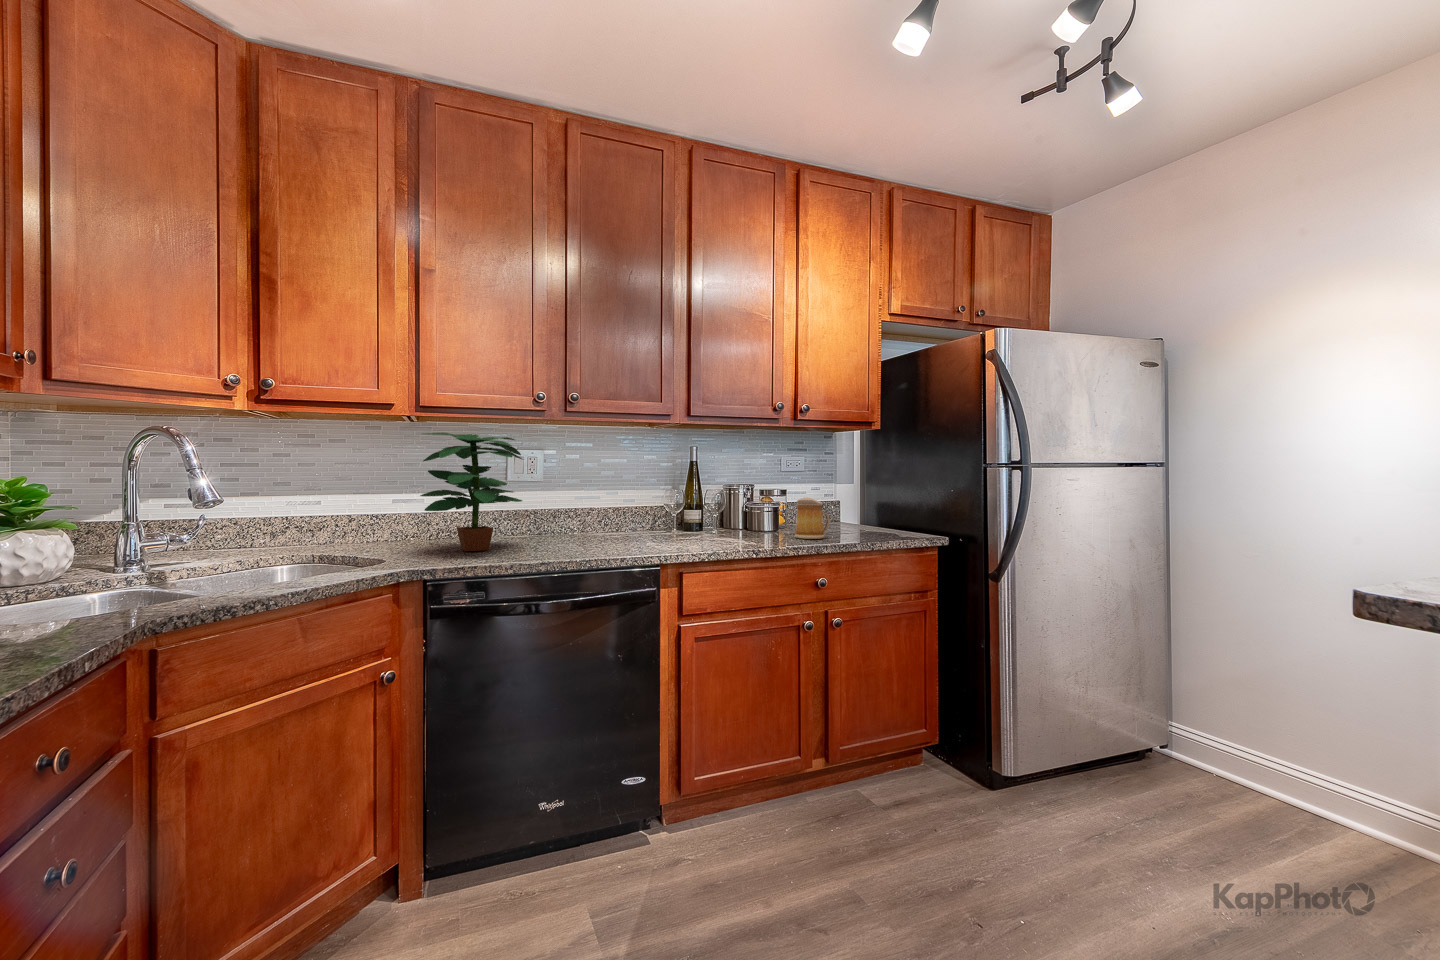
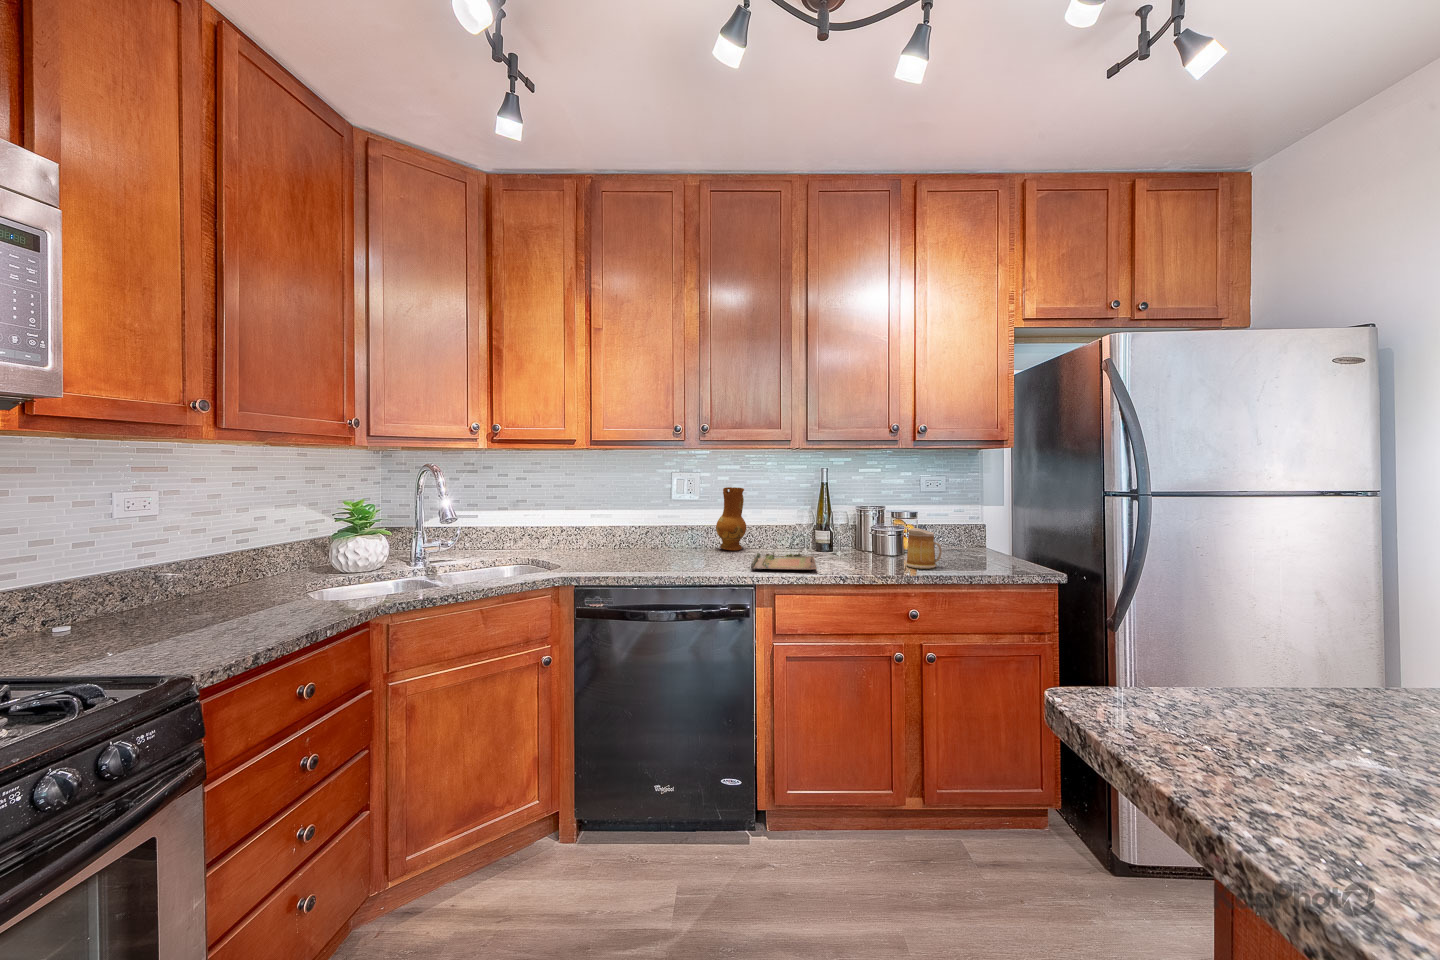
potted plant: present [420,433,523,551] -> none [588,469,667,561]
ceramic jug: none [572,461,608,536] -> present [716,487,747,551]
tray: none [632,528,722,548] -> present [751,552,817,570]

